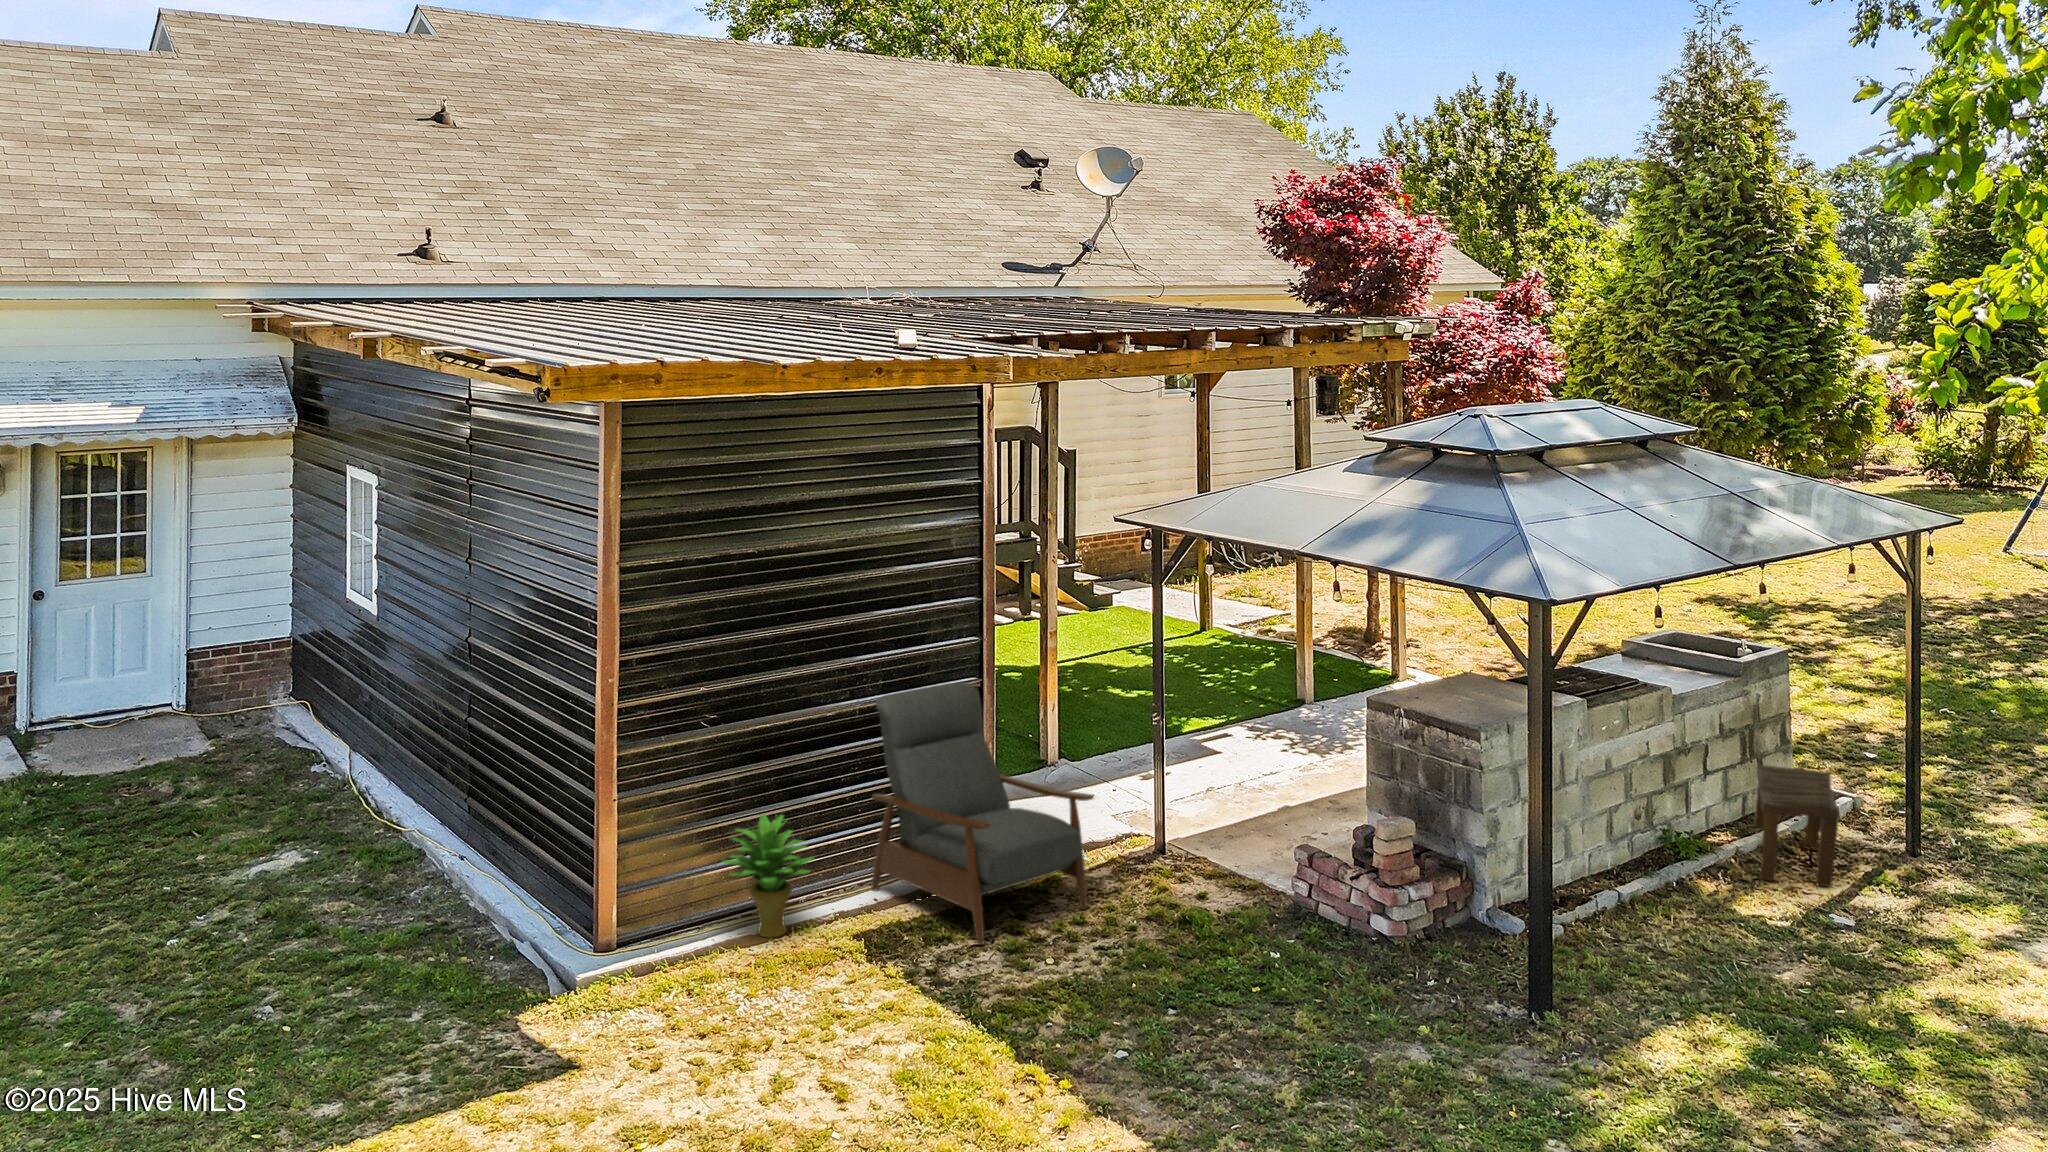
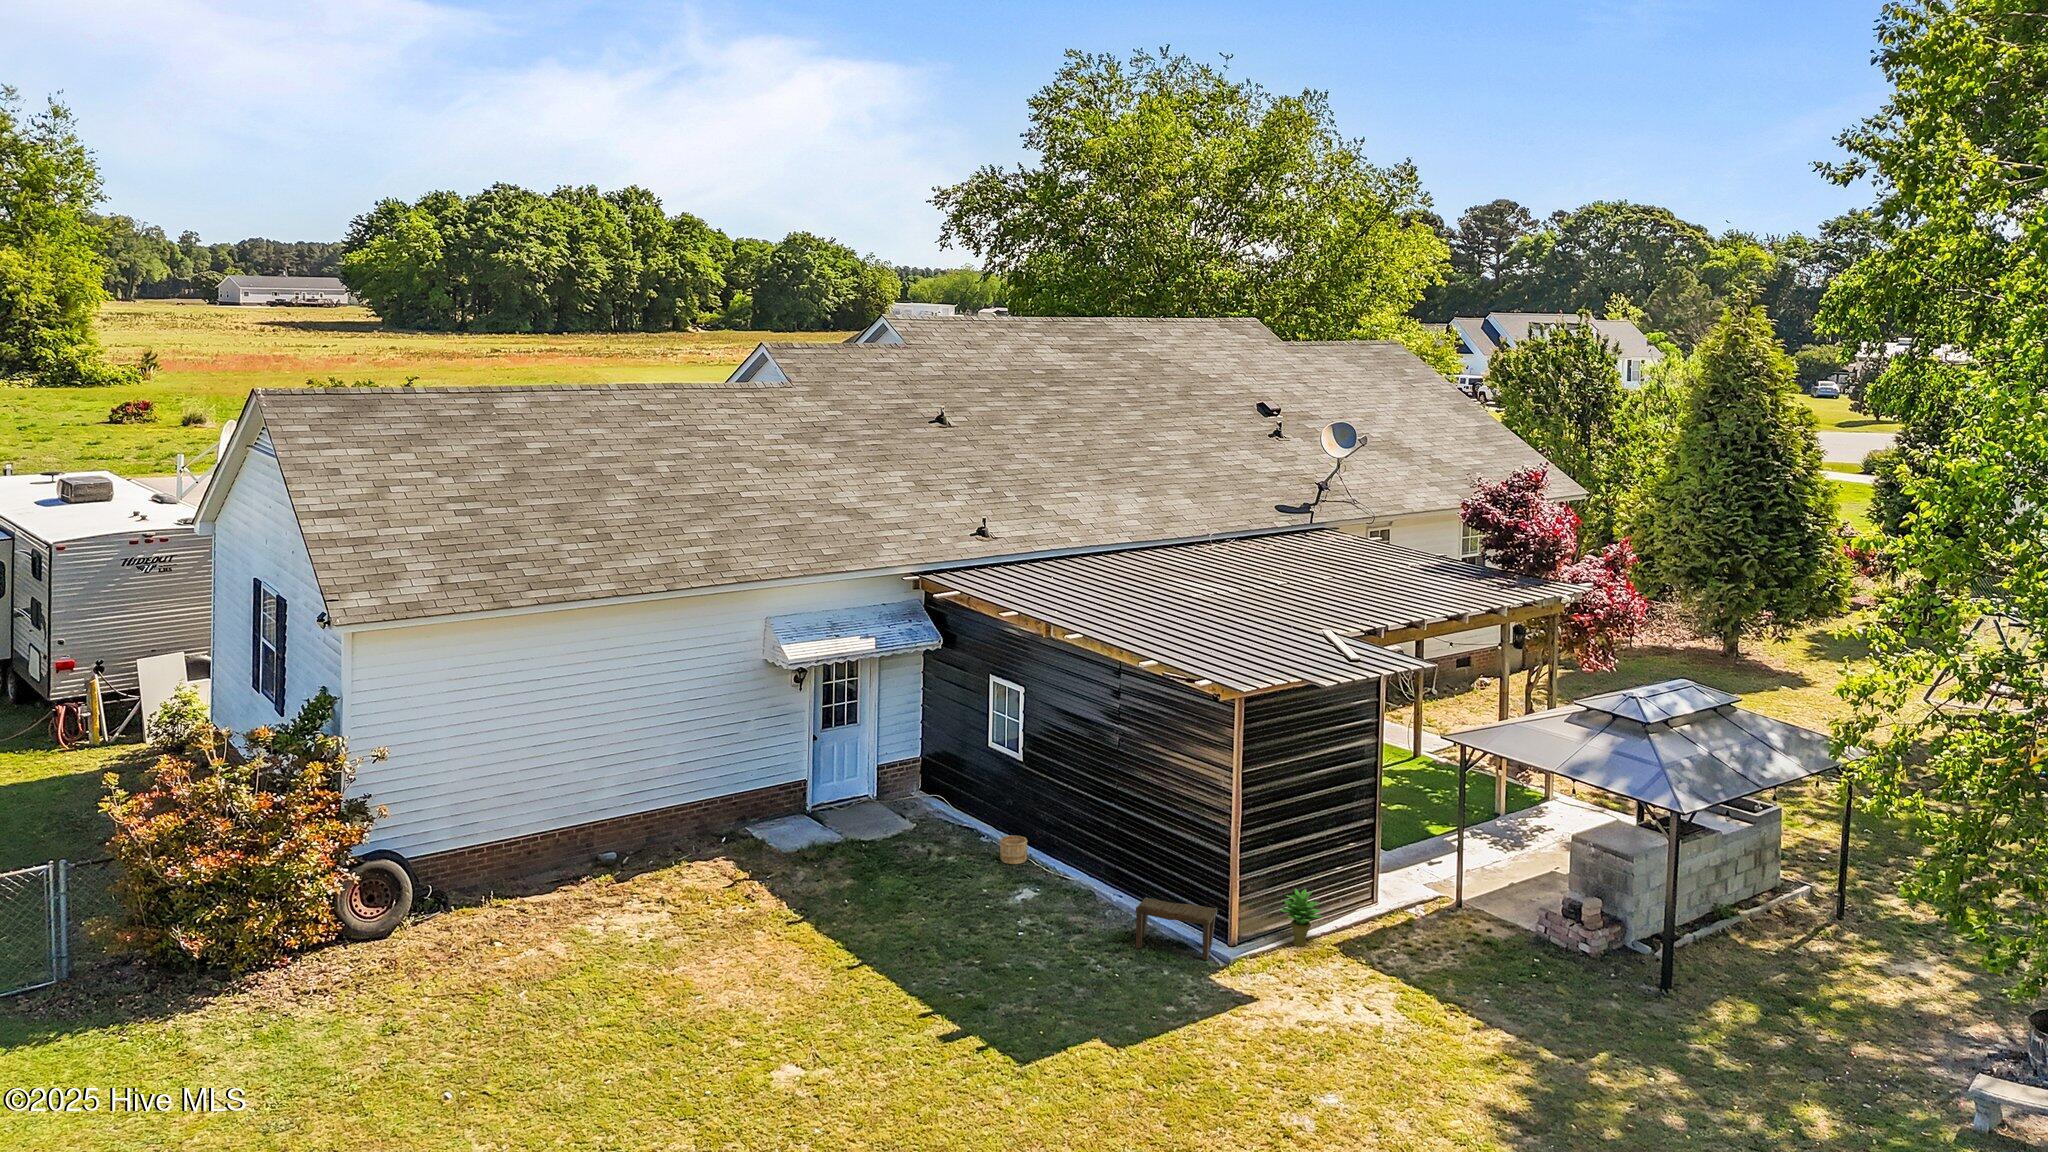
chair: present [871,682,1094,945] -> none [1329,822,1447,953]
wooden bucket: none [322,746,382,798] -> present [999,835,1028,864]
bench: present [1754,765,1839,887] -> present [1136,897,1218,960]

